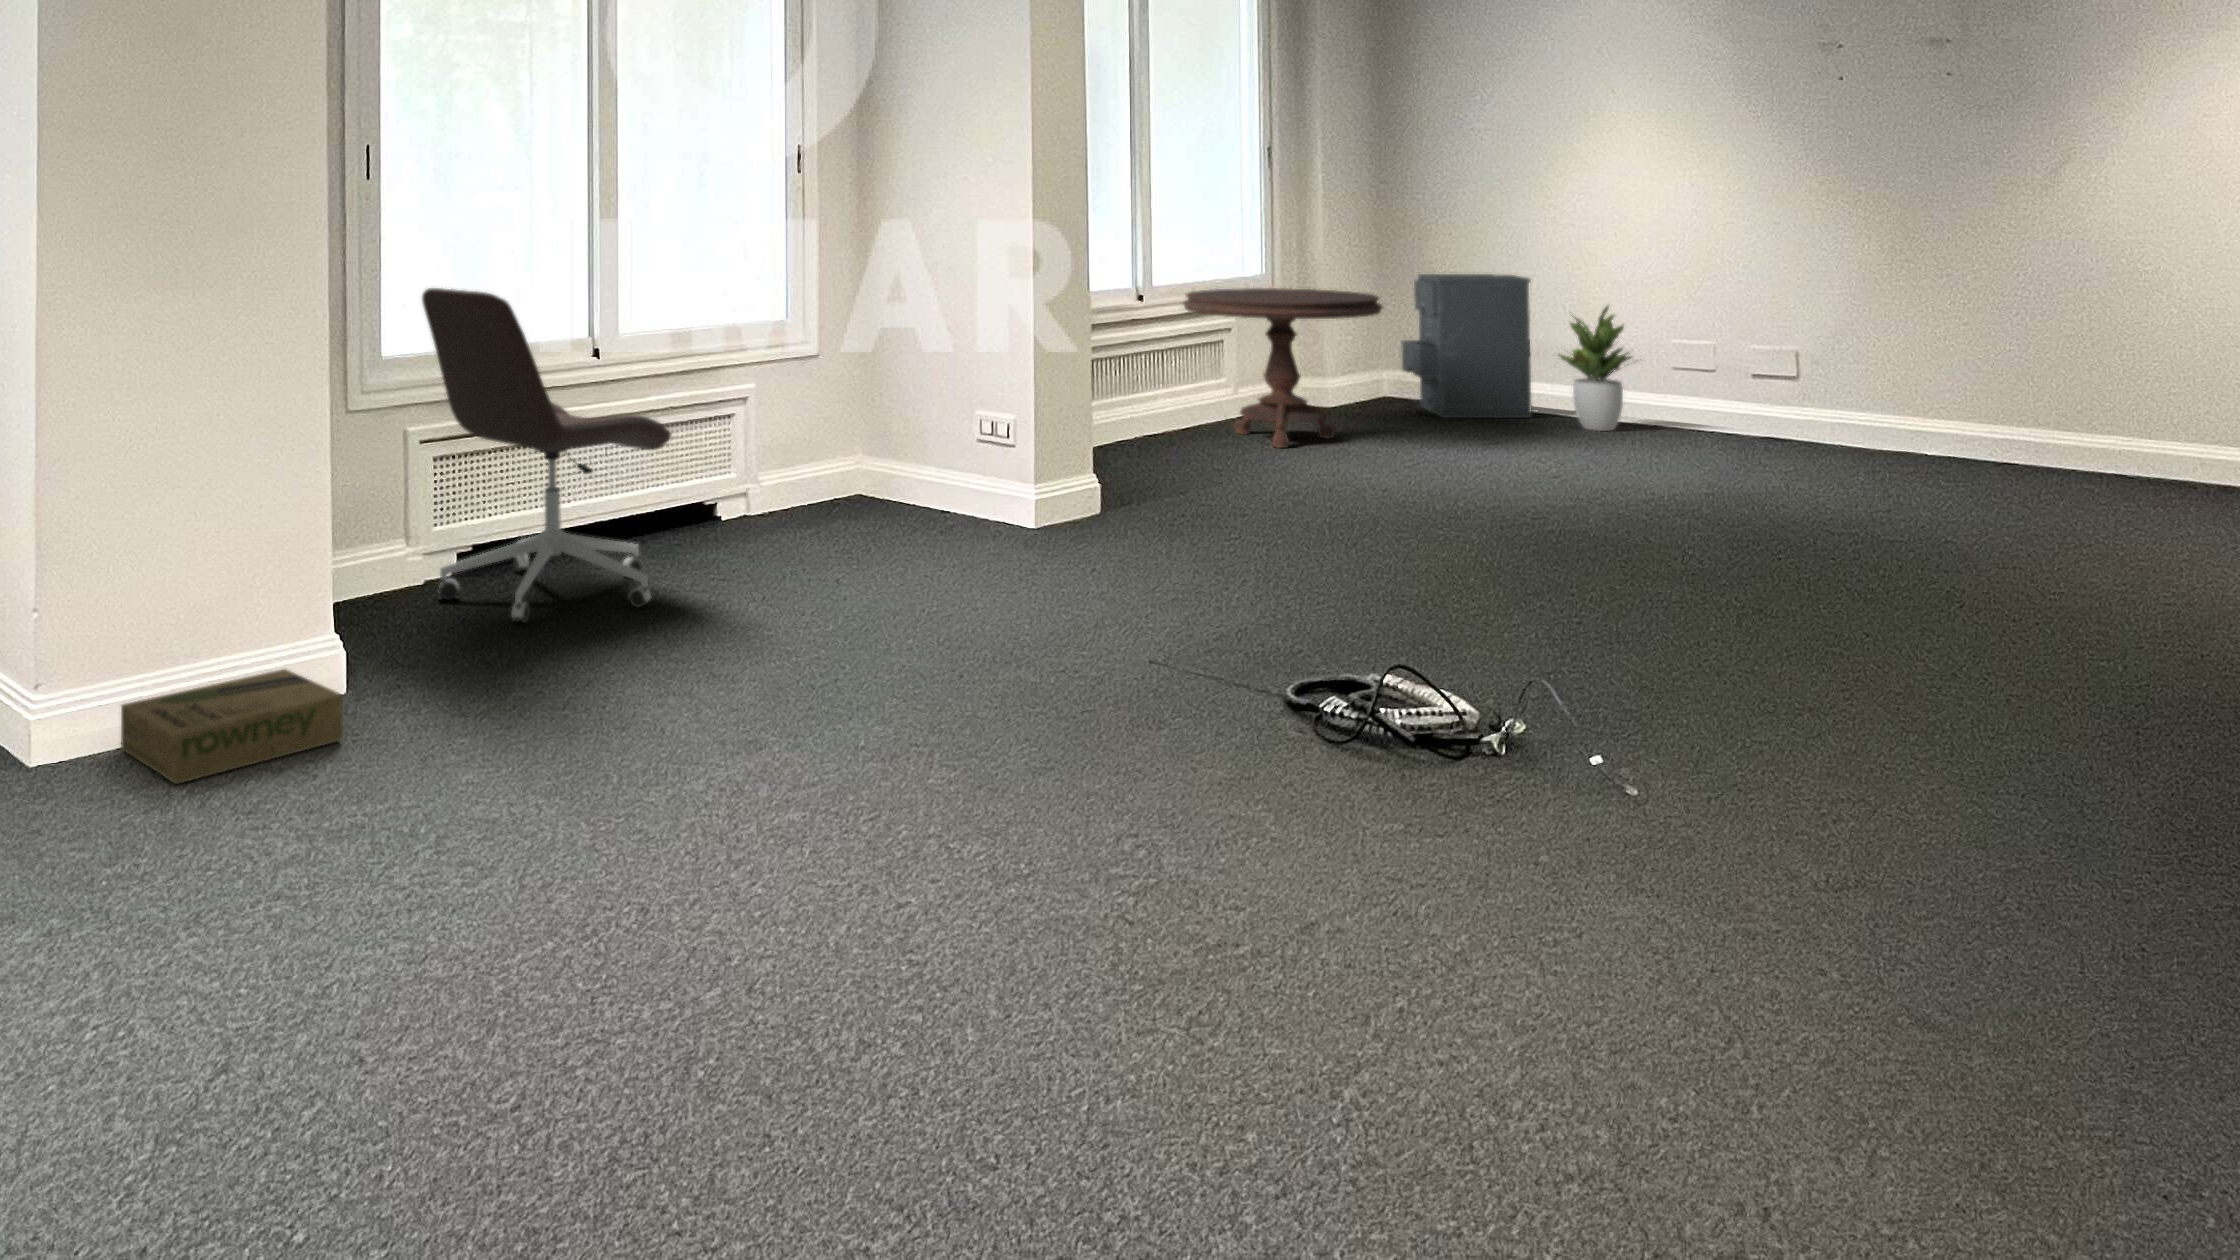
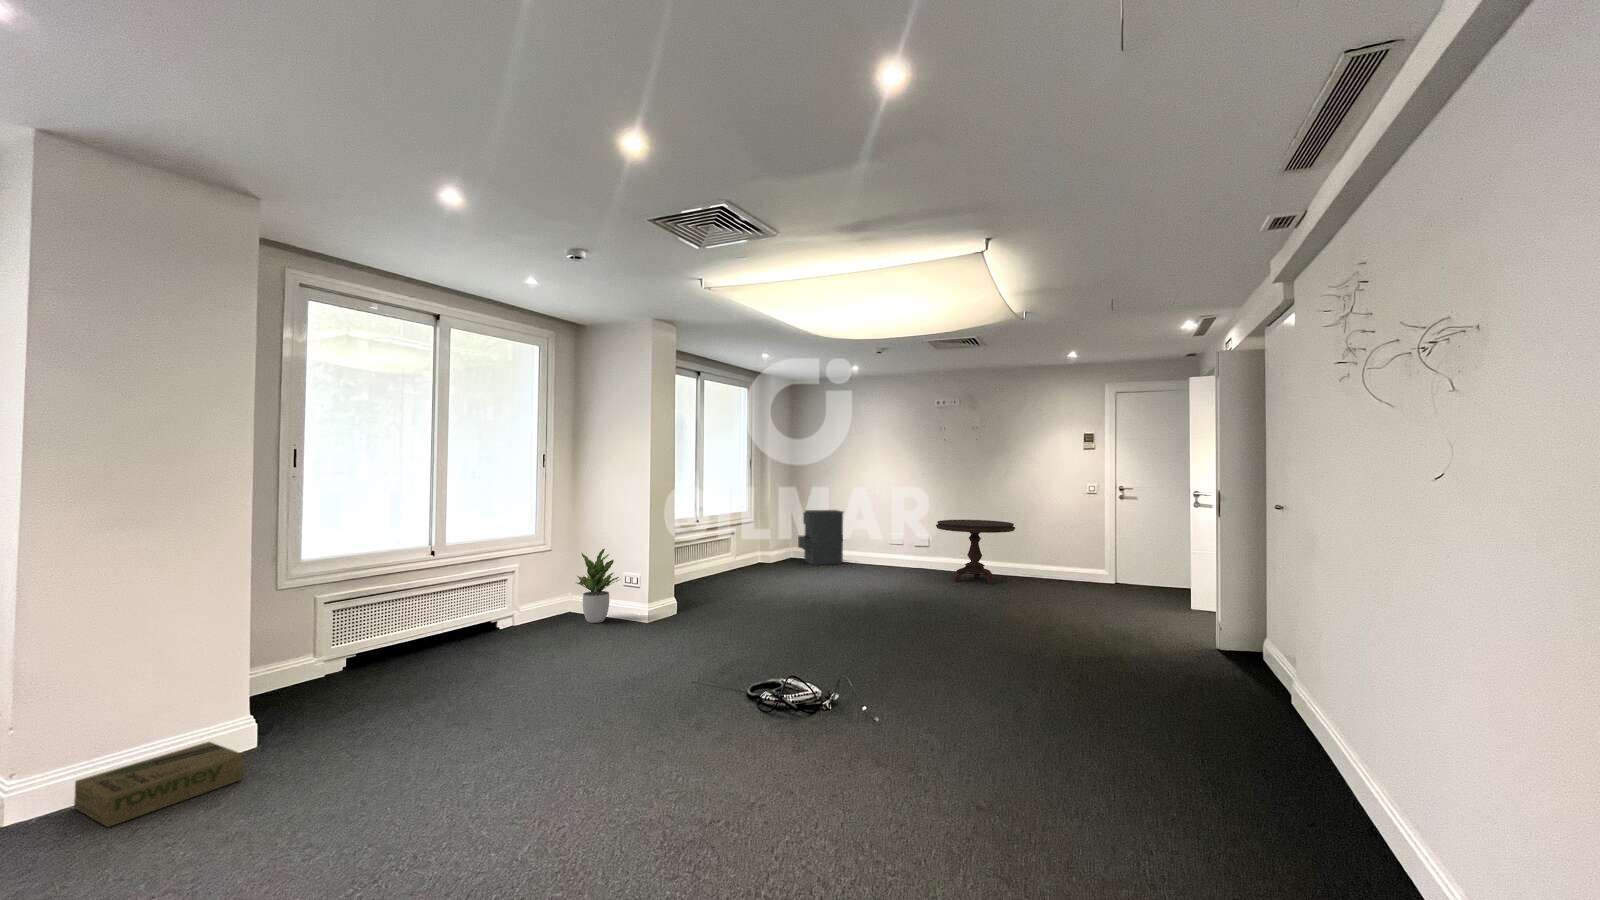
office chair: present [422,288,671,622] -> none [325,524,469,694]
side table: present [1183,288,1383,448] -> present [936,520,1015,584]
potted plant: present [1559,306,1632,431] -> present [577,549,619,623]

